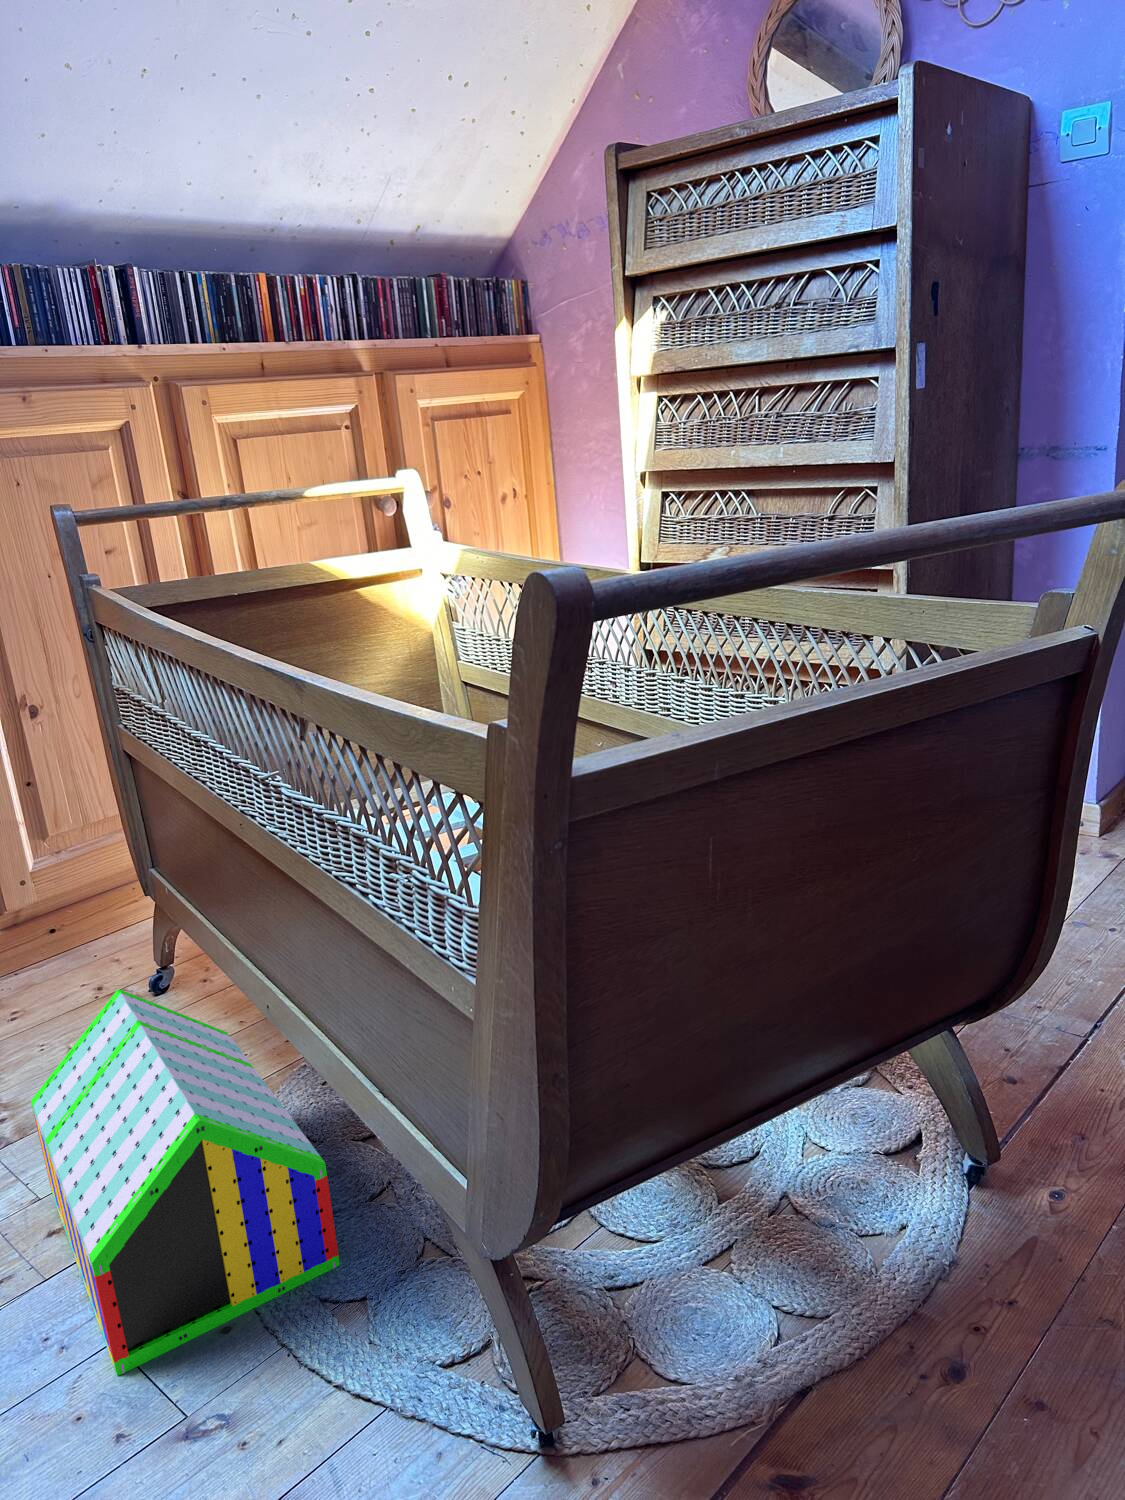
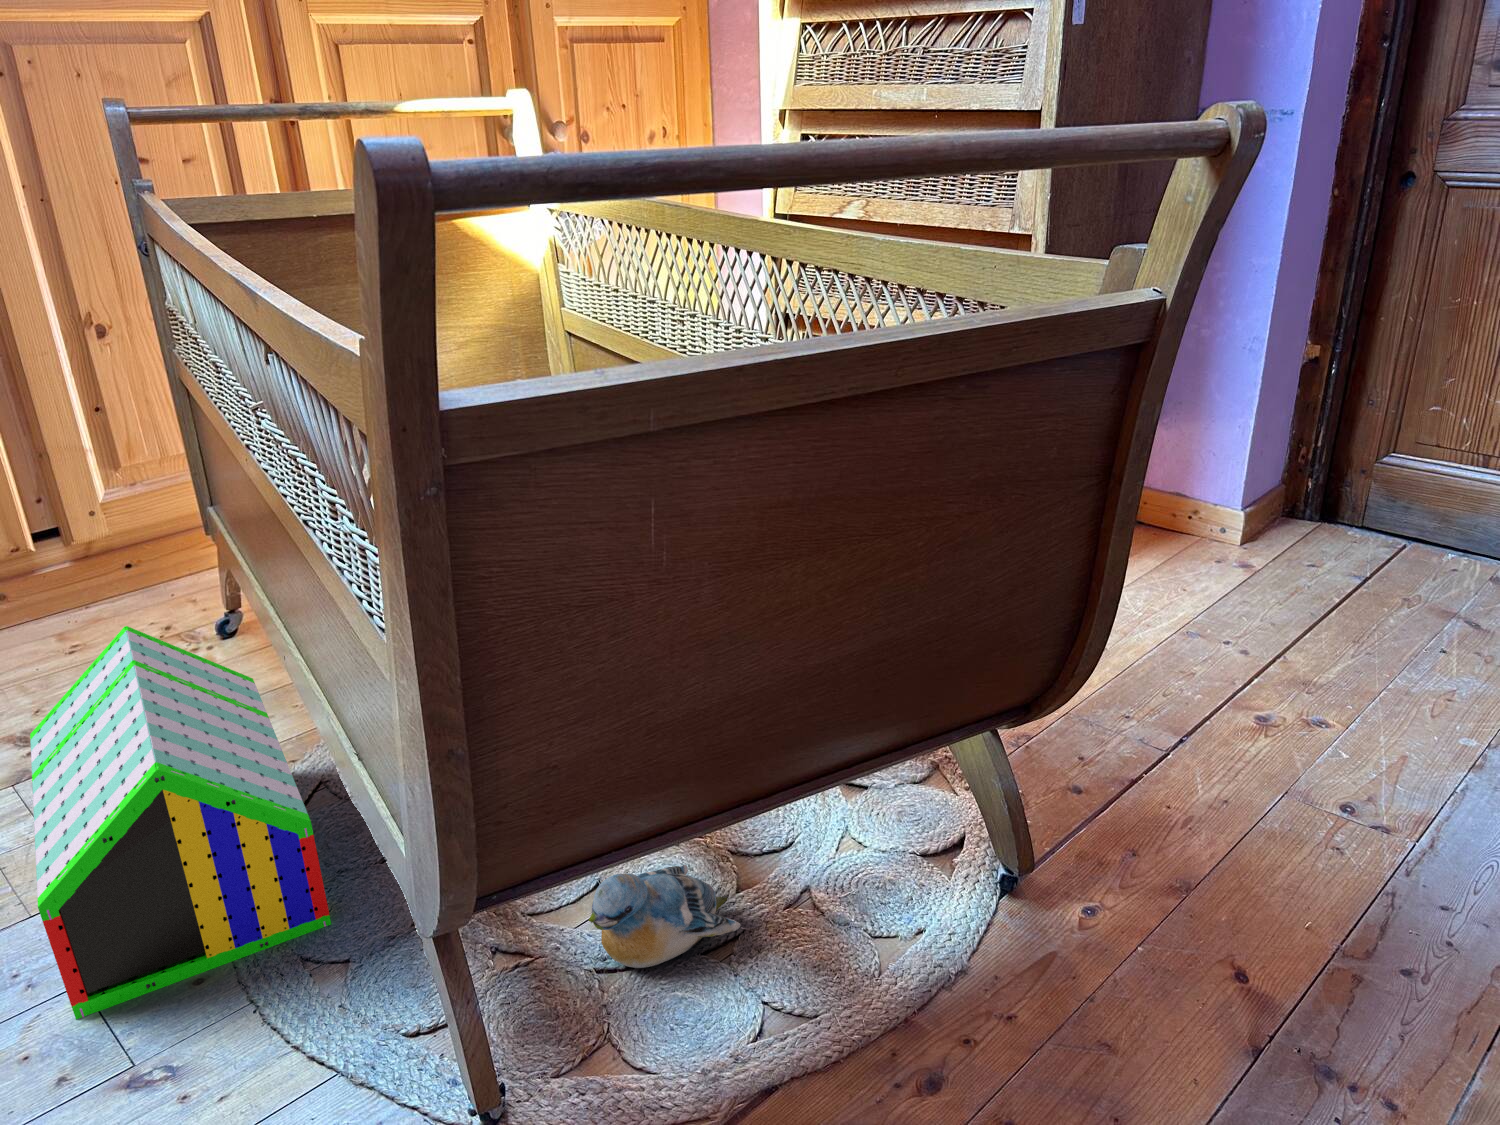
plush toy: none [604,1180,738,1283] -> present [588,865,740,968]

